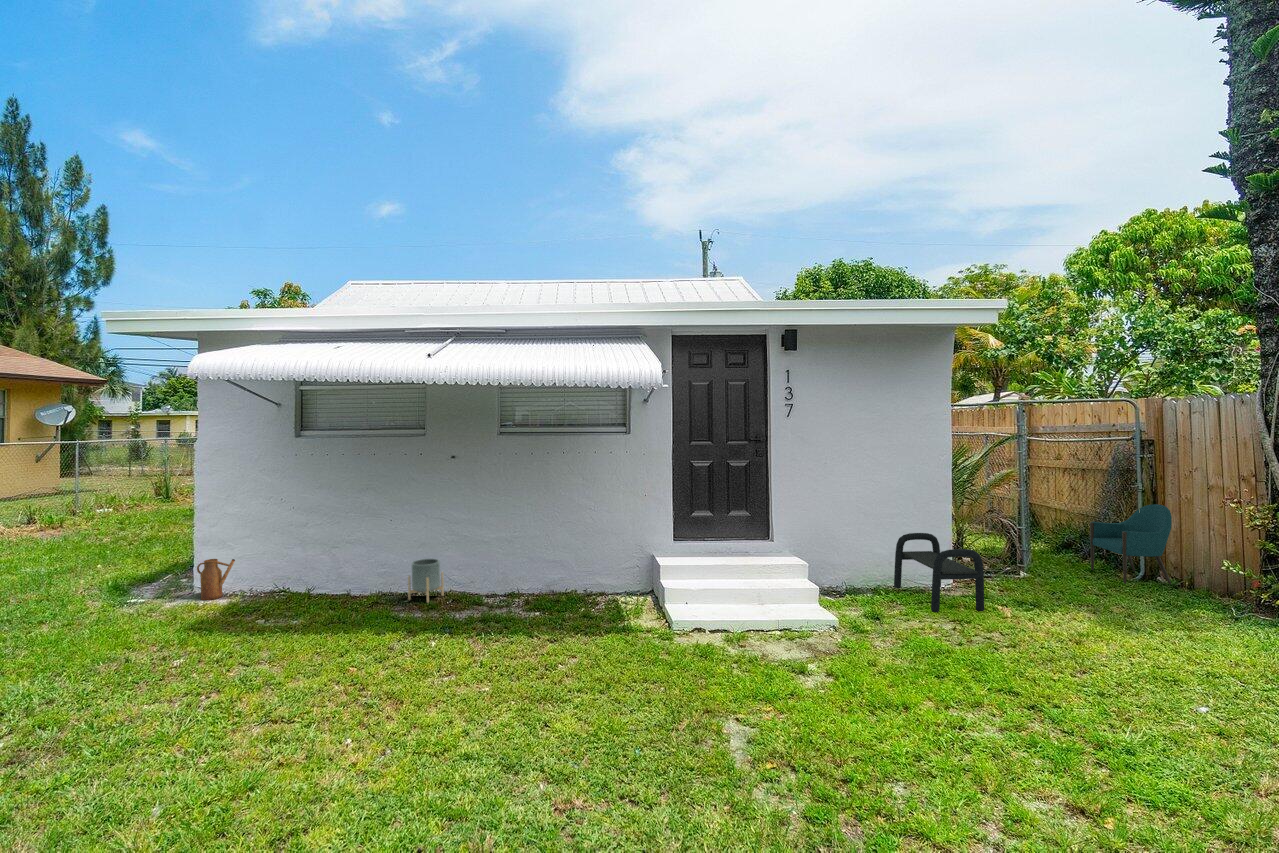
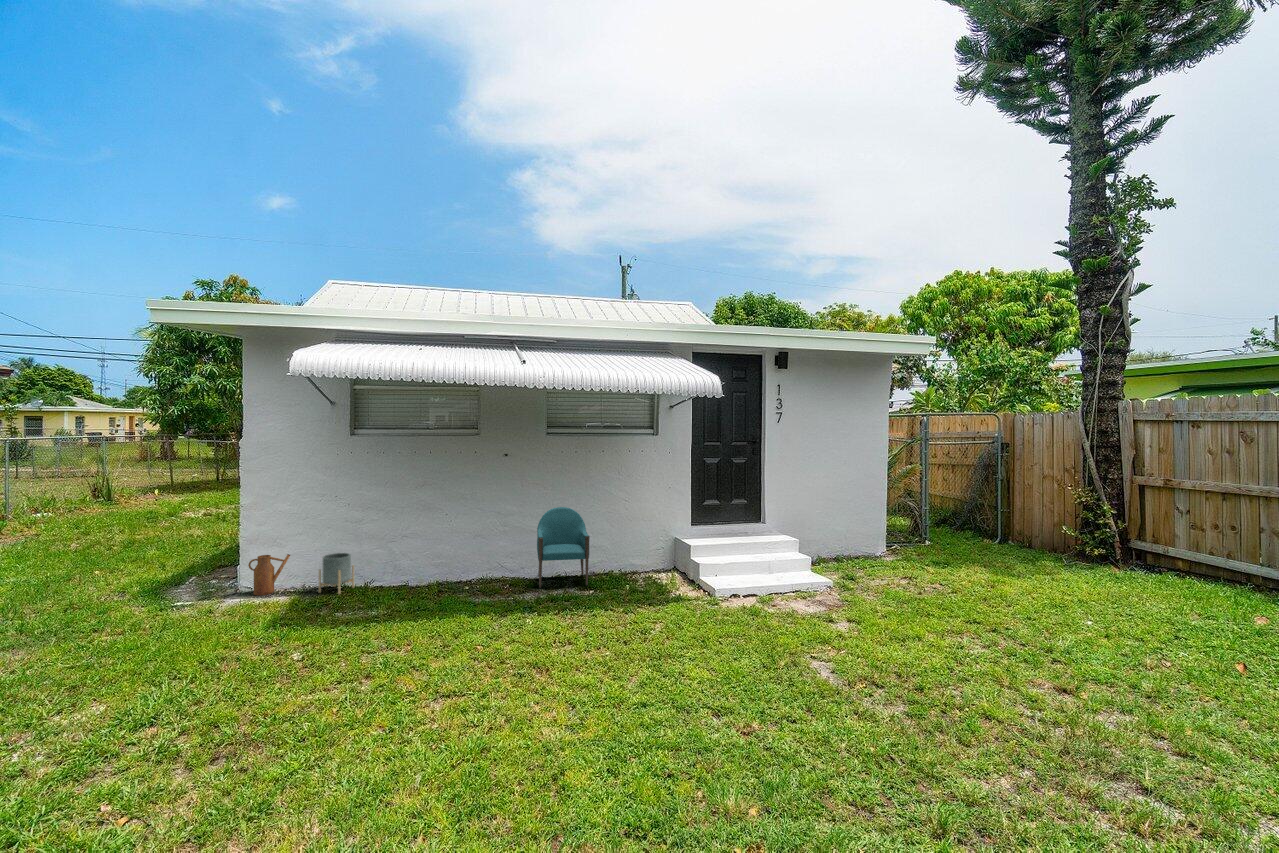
chair: present [1090,504,1172,584] -> present [537,507,590,588]
bench: present [894,533,984,612] -> none [851,513,923,569]
planter: present [408,559,444,602] -> present [319,553,354,594]

